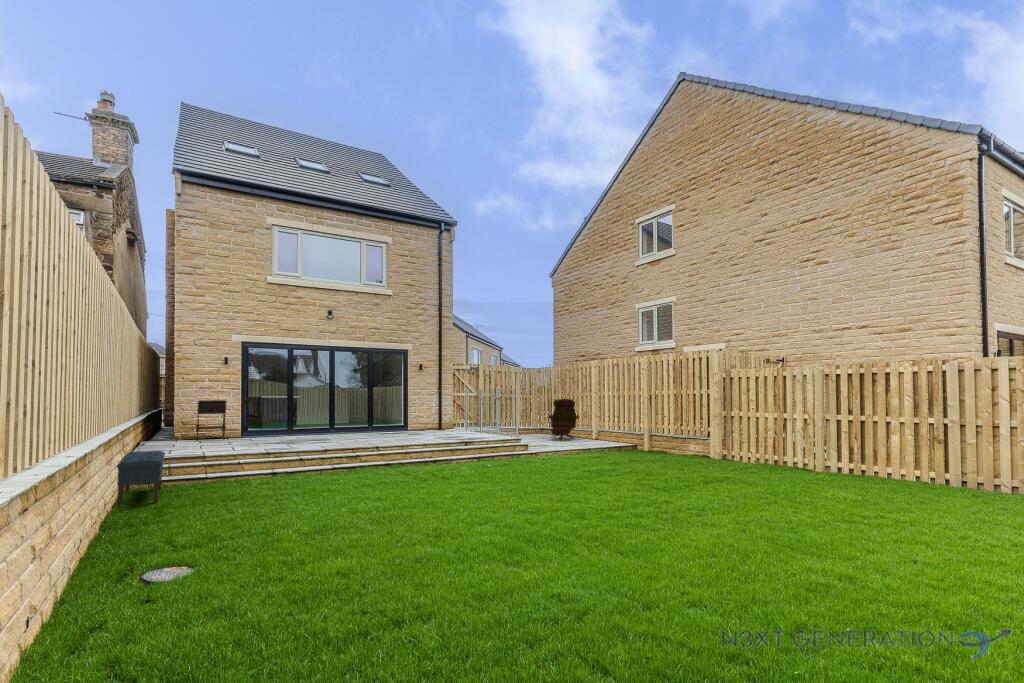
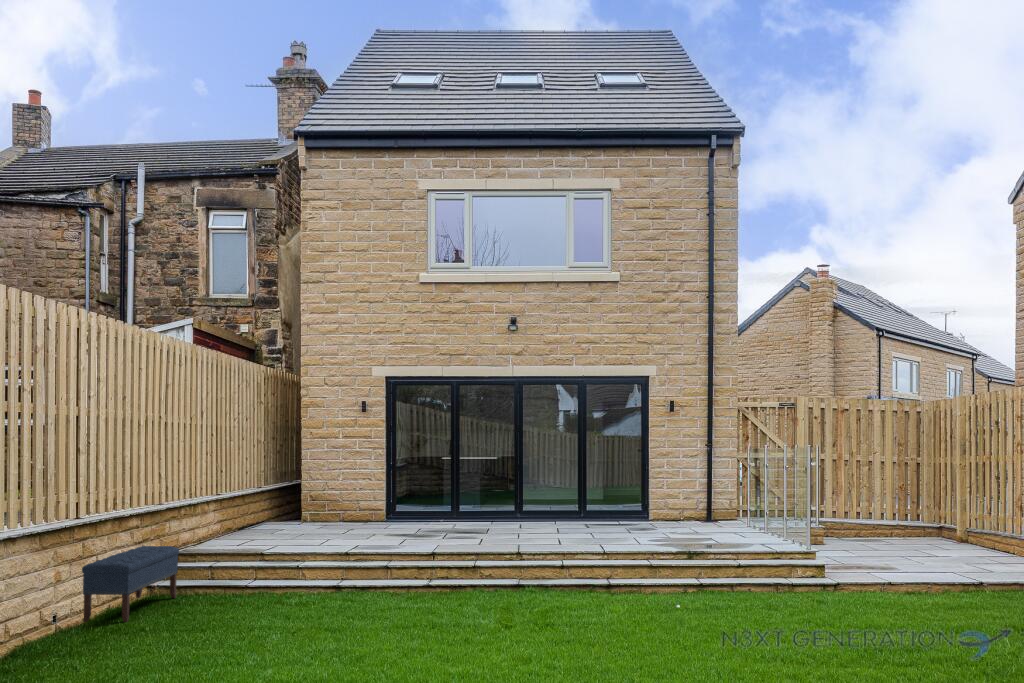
lounge chair: present [548,399,580,440] -> none [925,469,1005,561]
side table: present [196,400,226,440] -> none [321,463,367,521]

